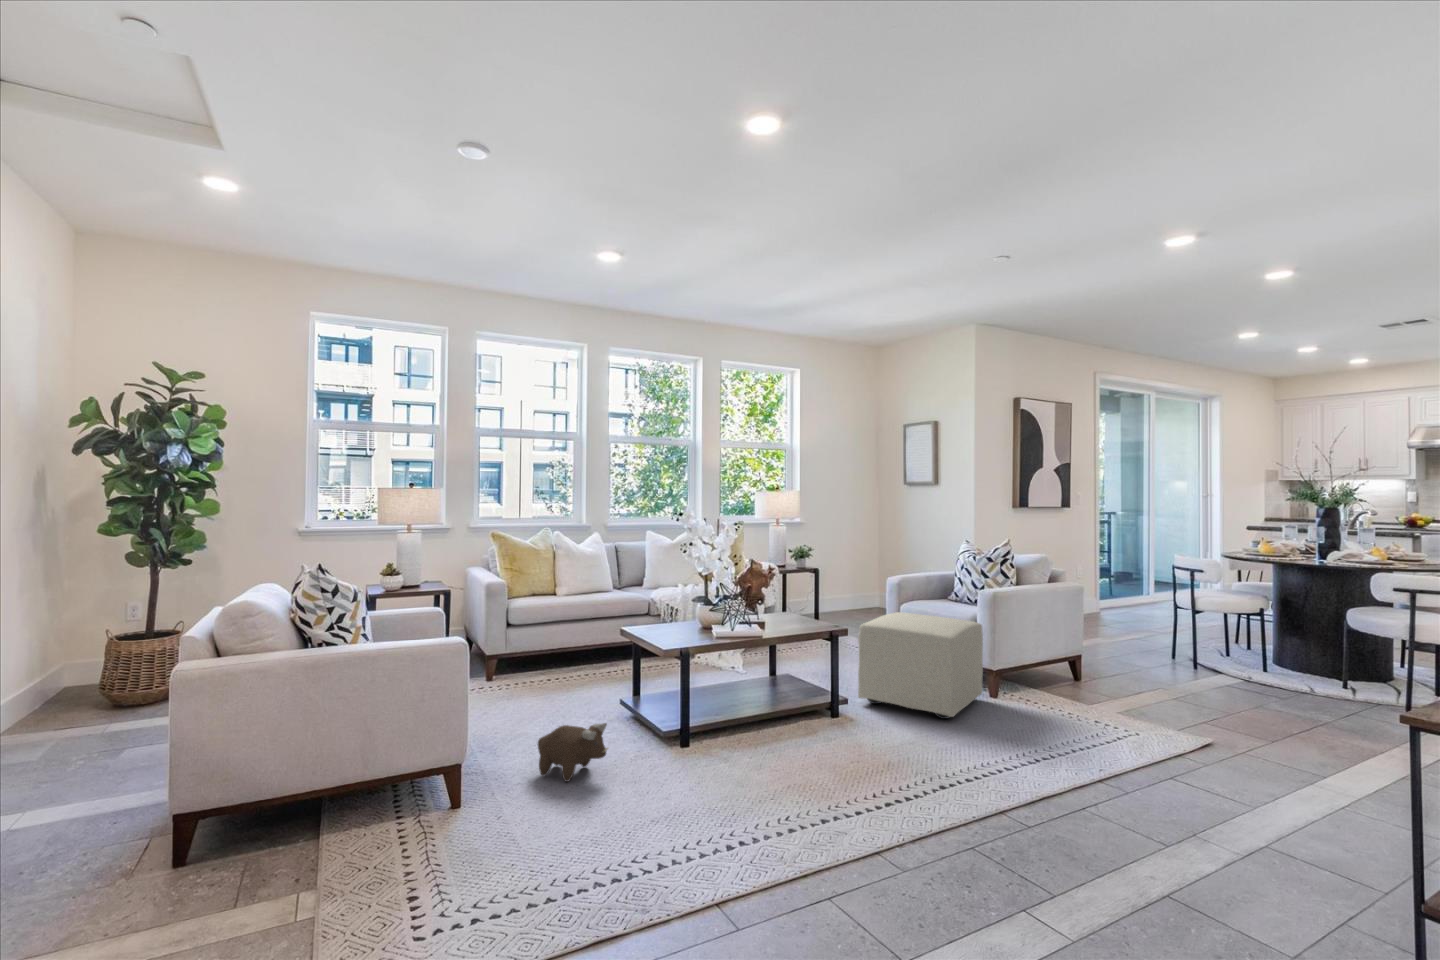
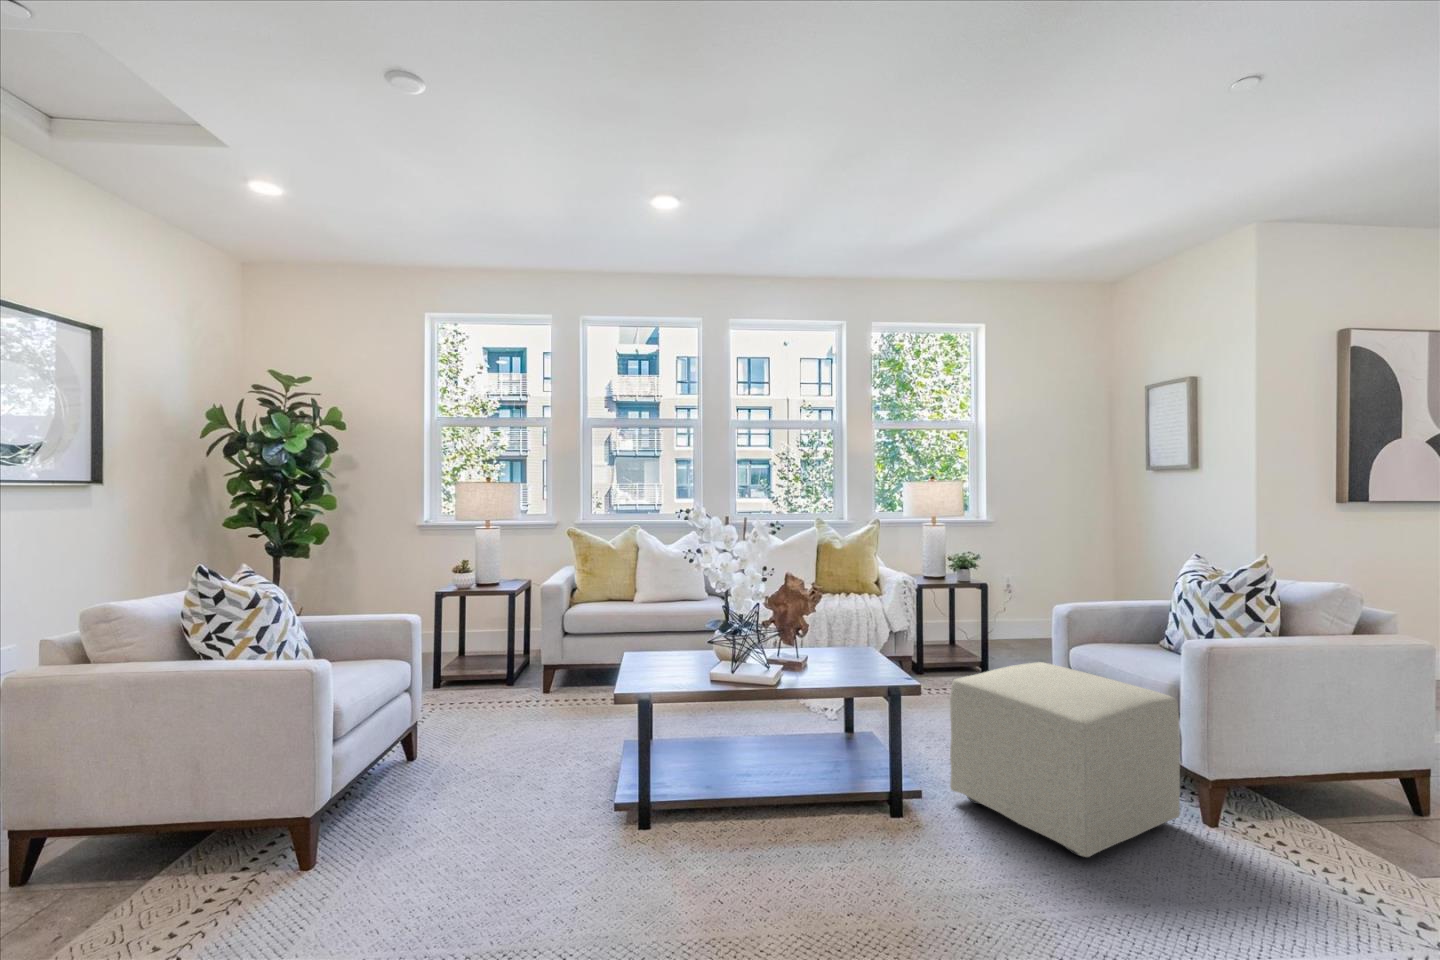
plush toy: present [538,723,608,781] -> none [435,780,511,856]

